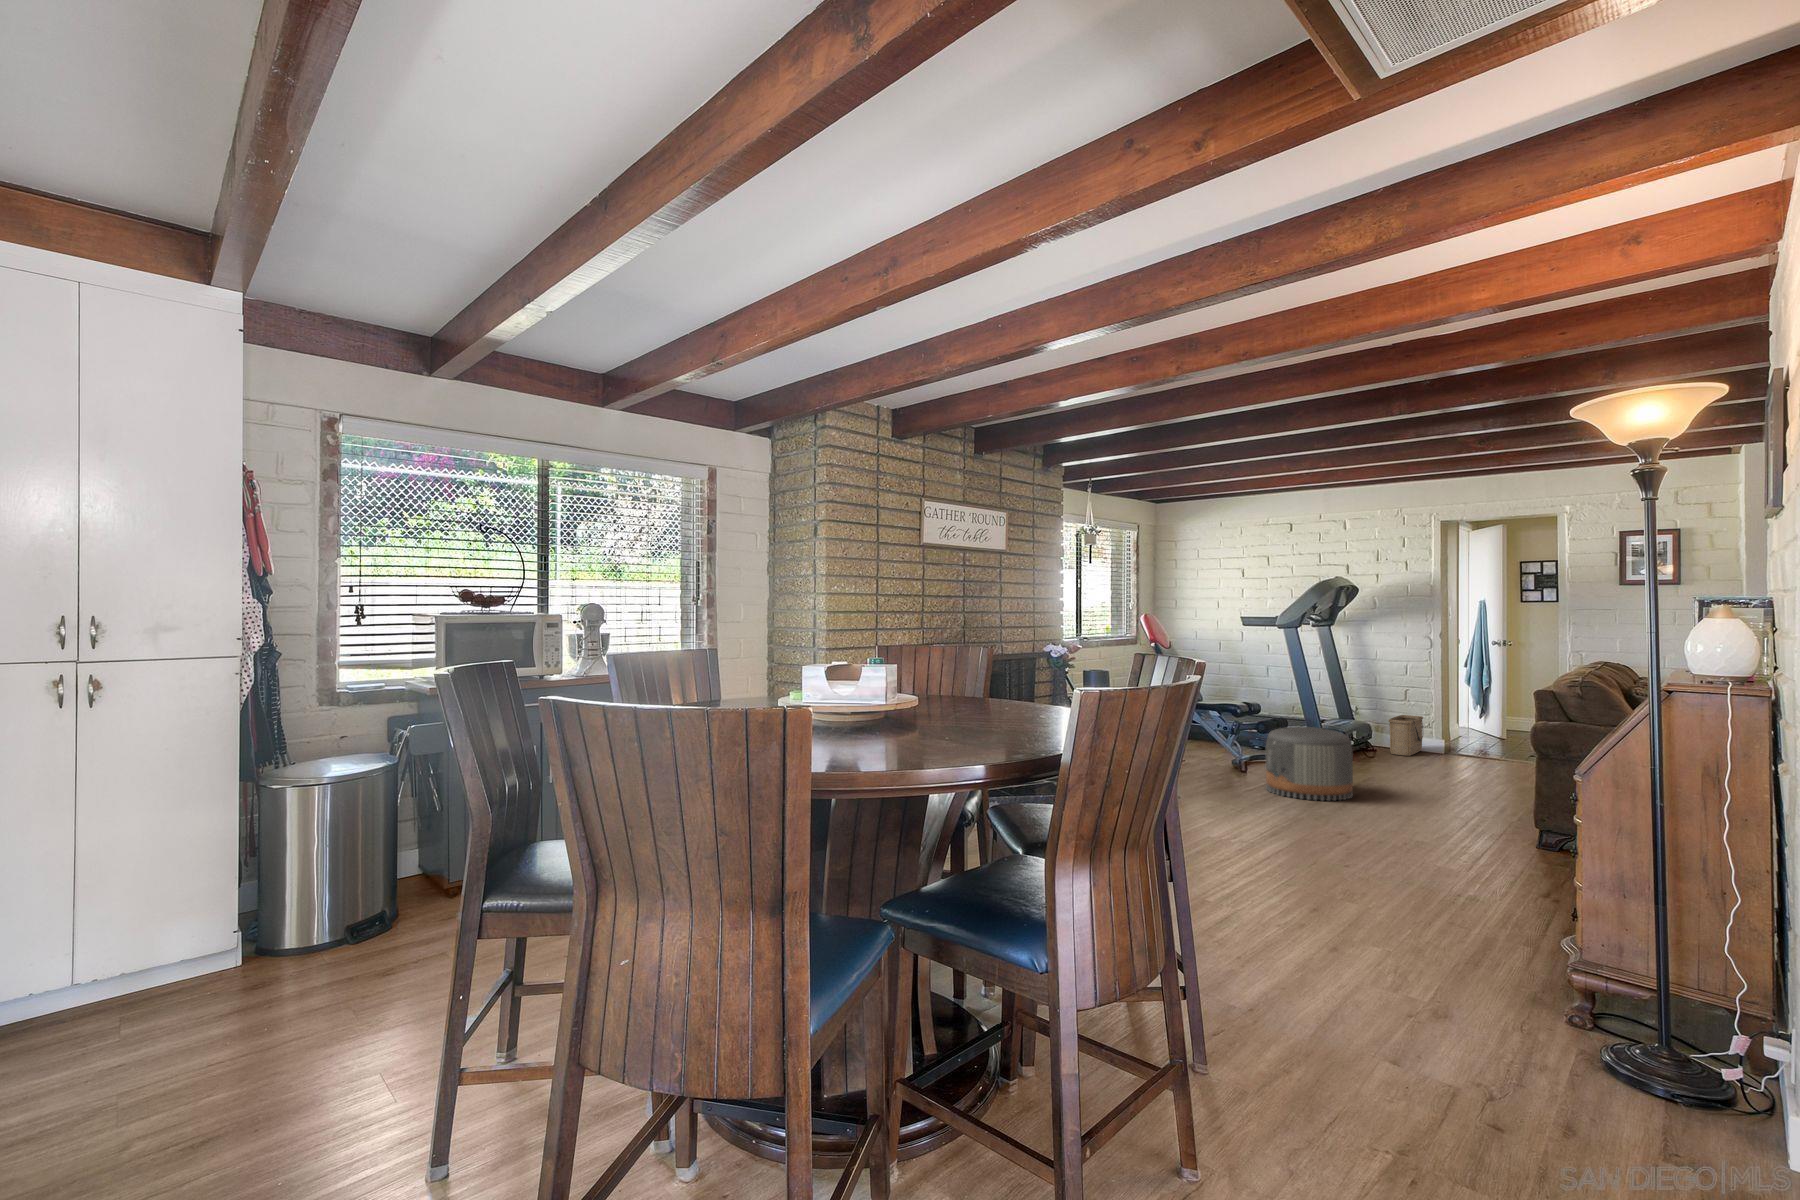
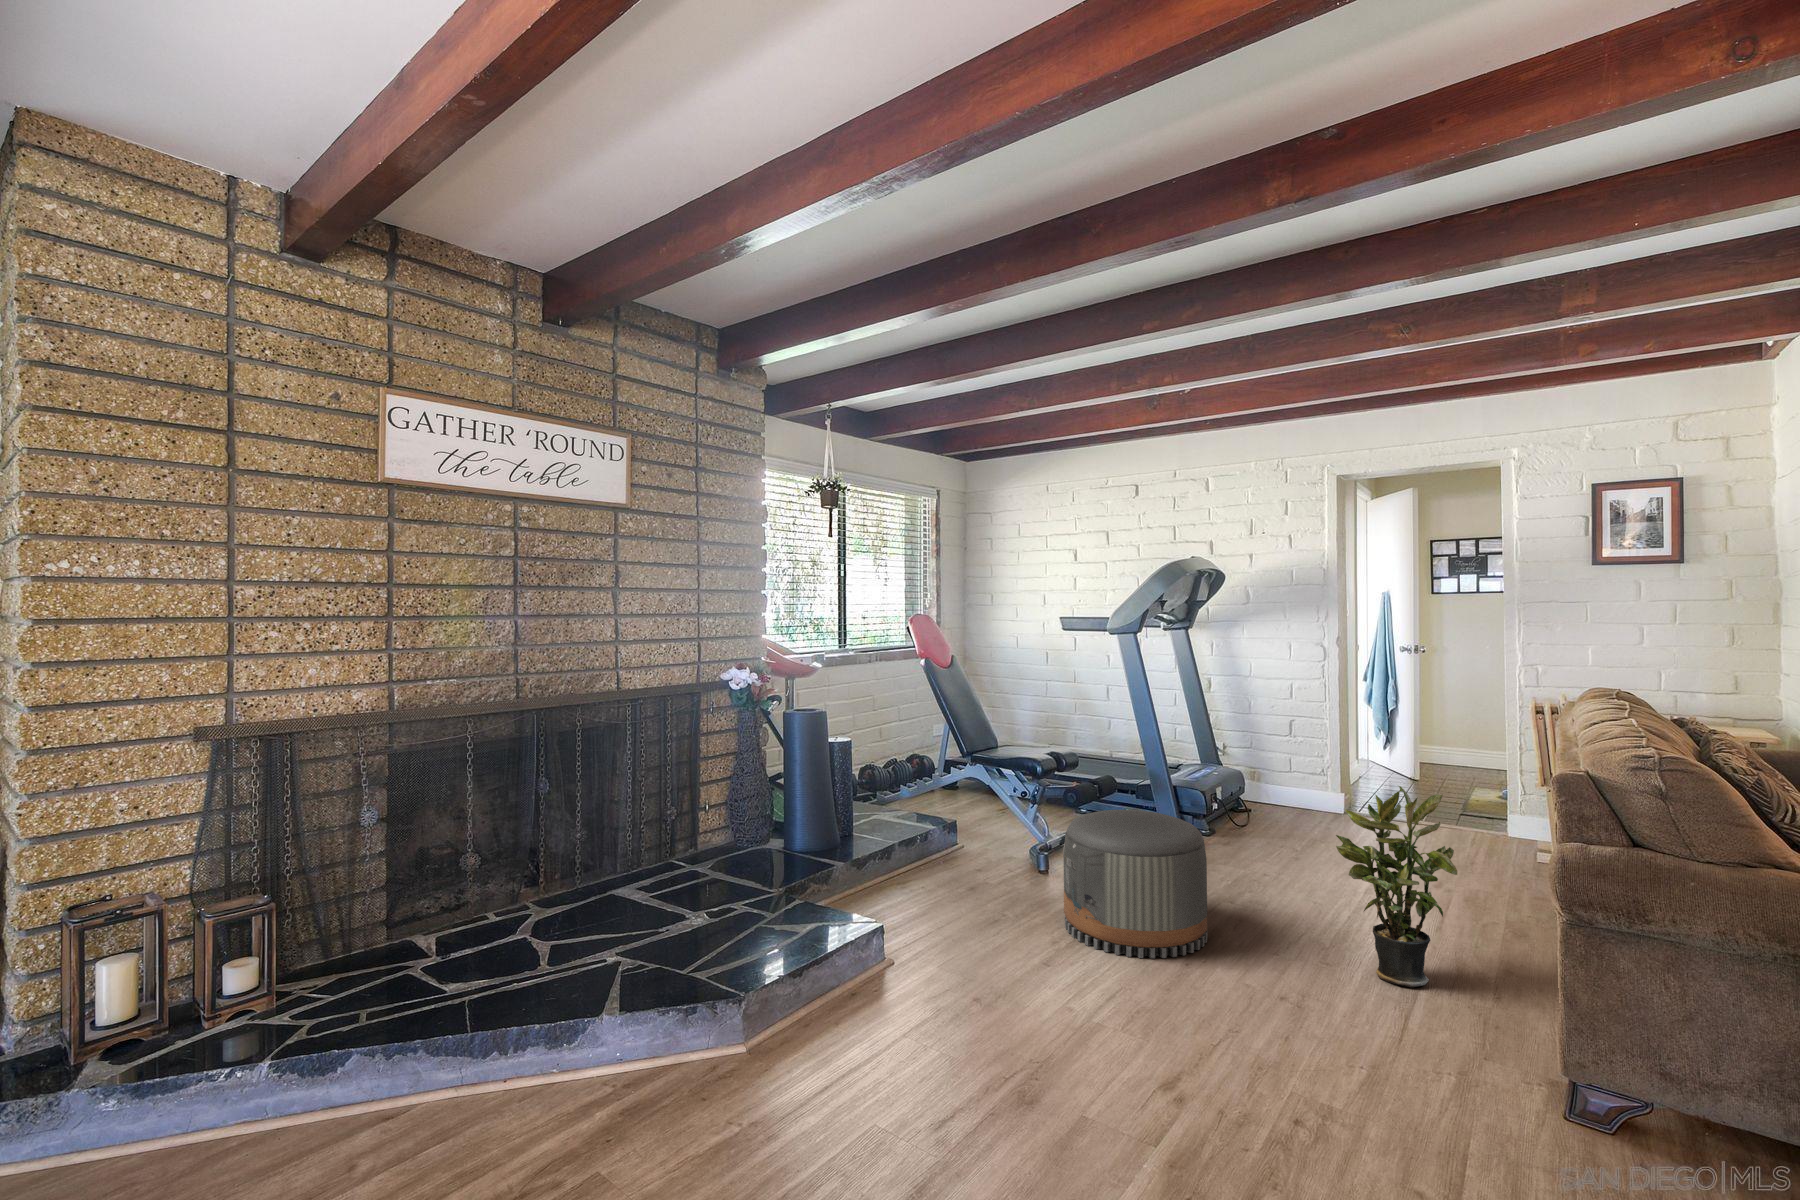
potted plant: none [1428,707,1496,813] -> present [1336,786,1457,987]
basket: present [1389,715,1423,756] -> none [1267,755,1314,820]

